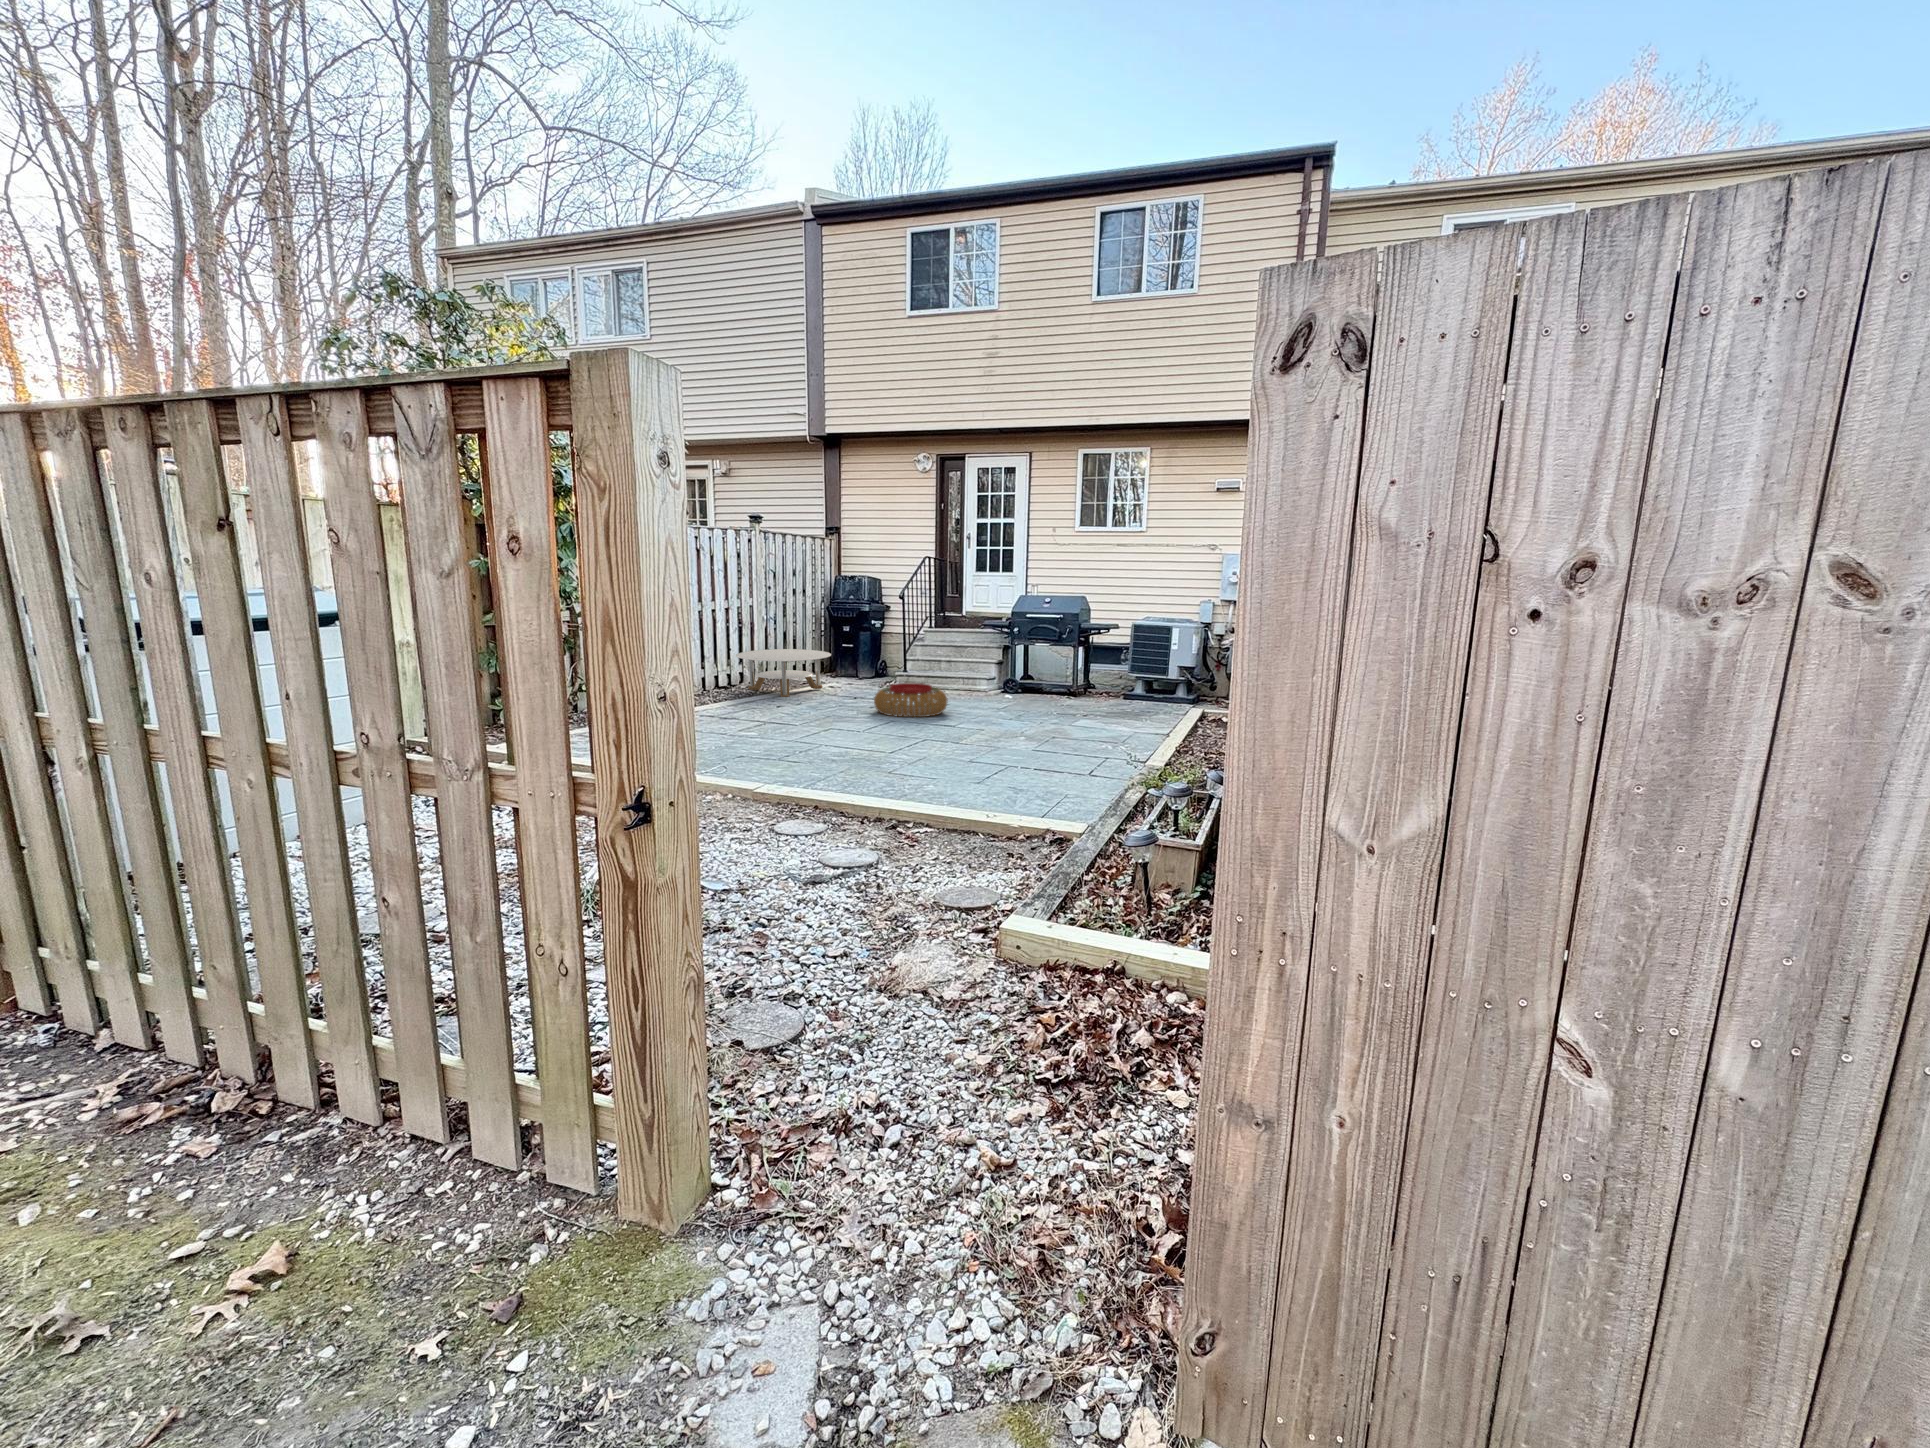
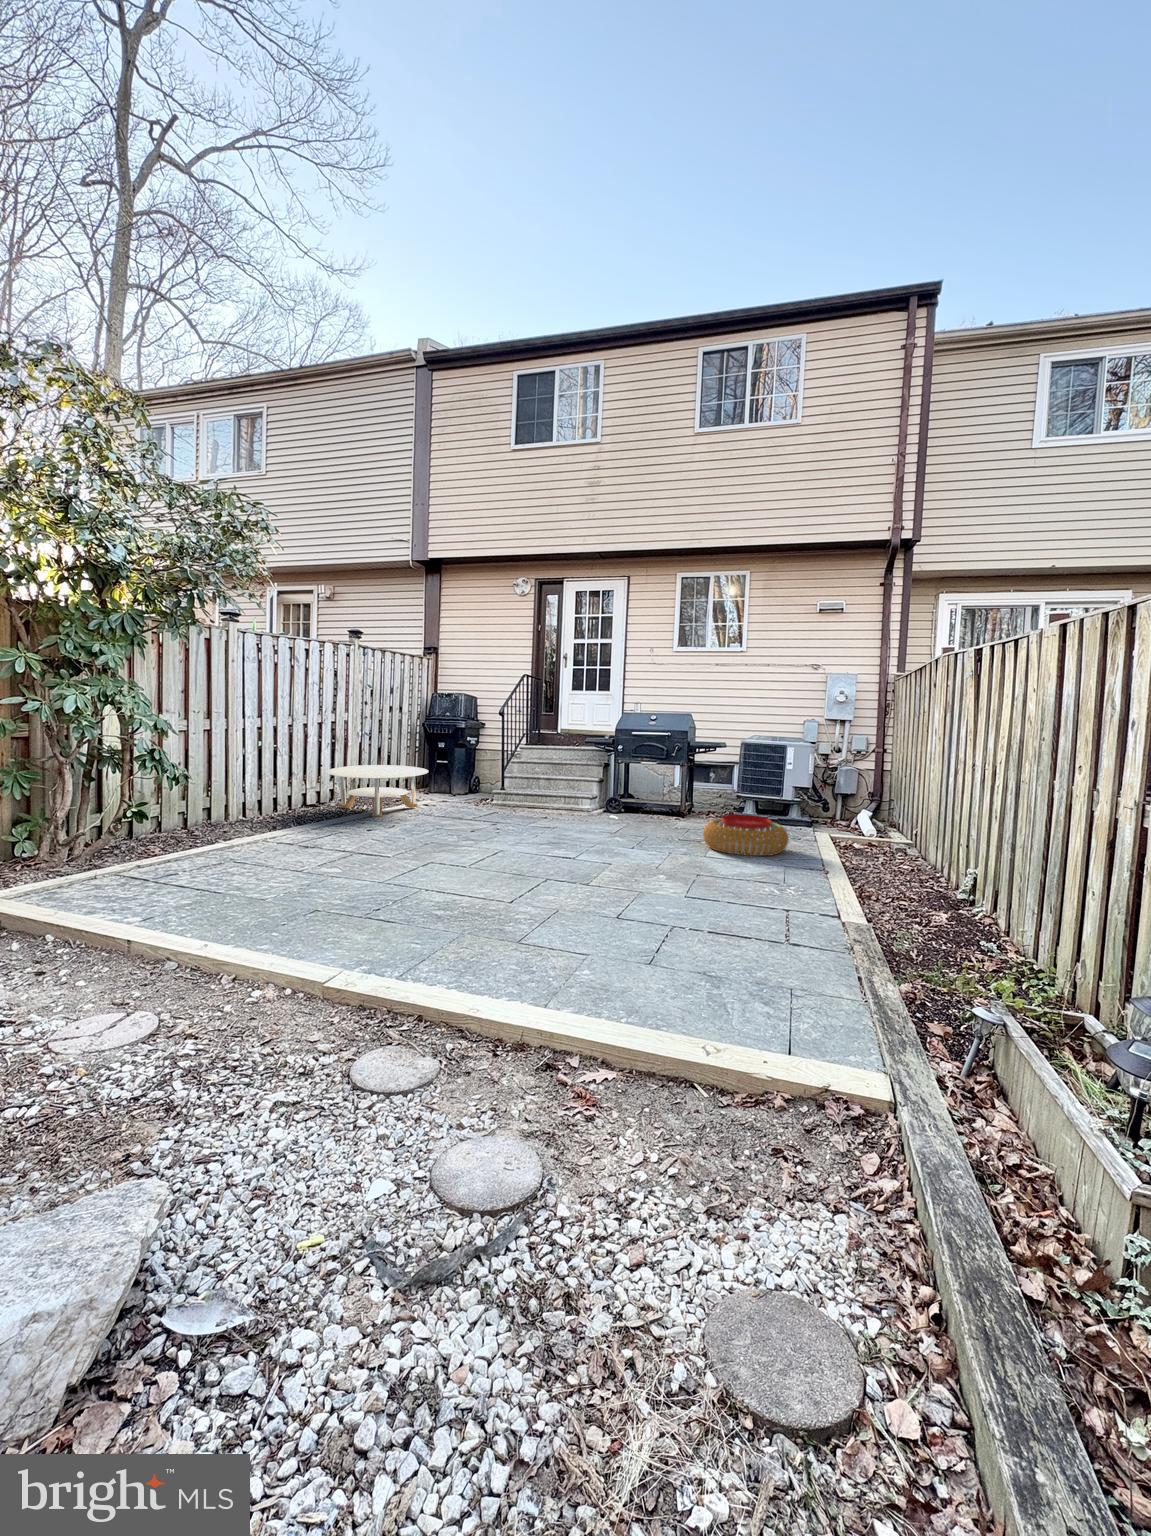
pouf: present [874,683,948,717] -> present [703,814,789,856]

